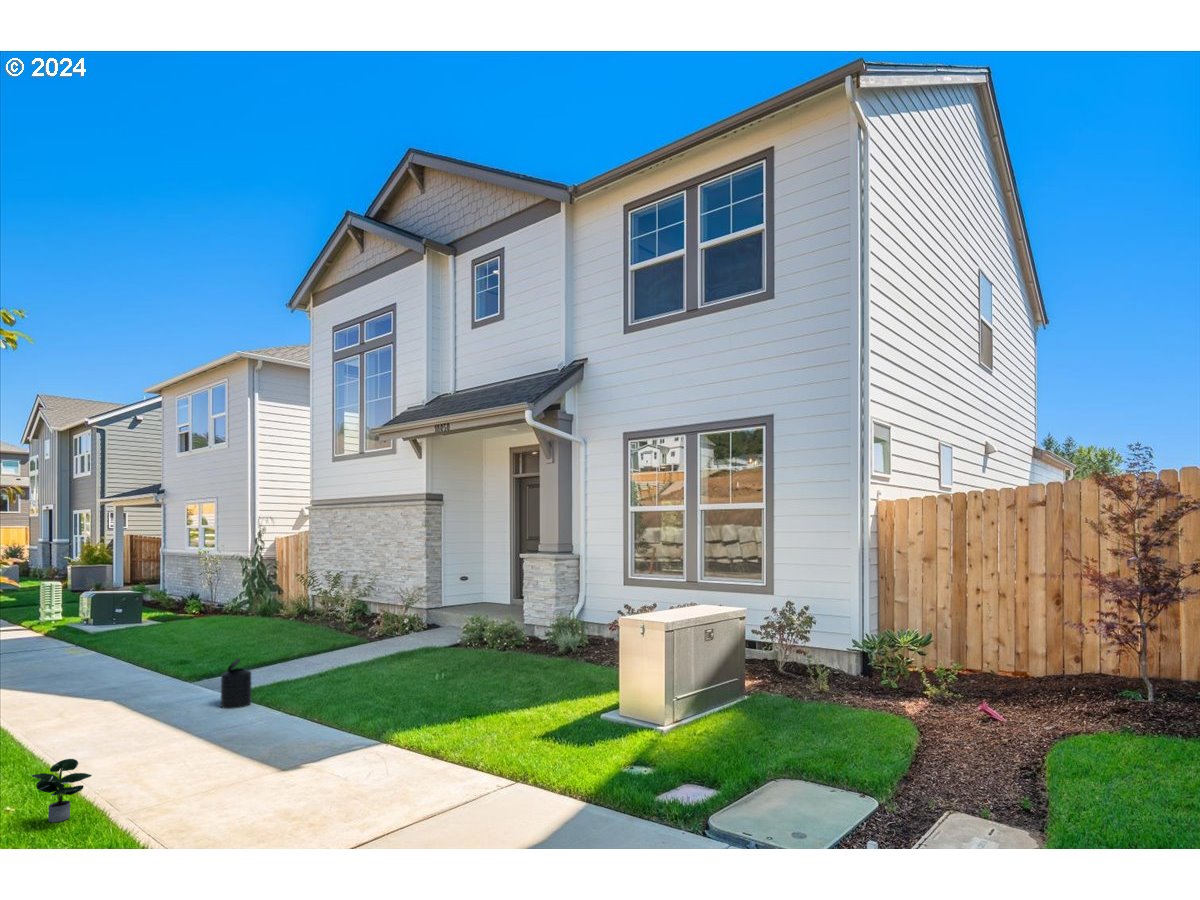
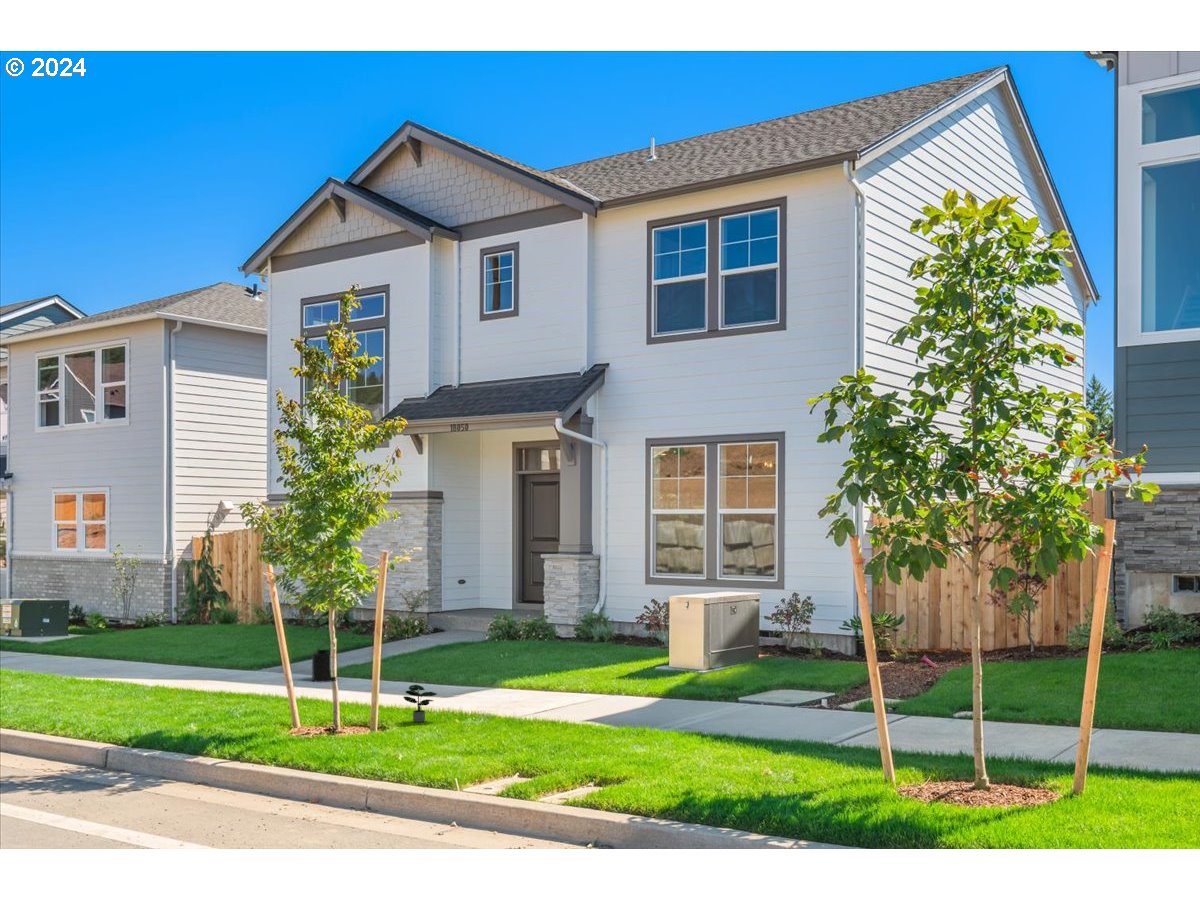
potted plant: present [31,759,92,823] -> present [403,685,437,722]

